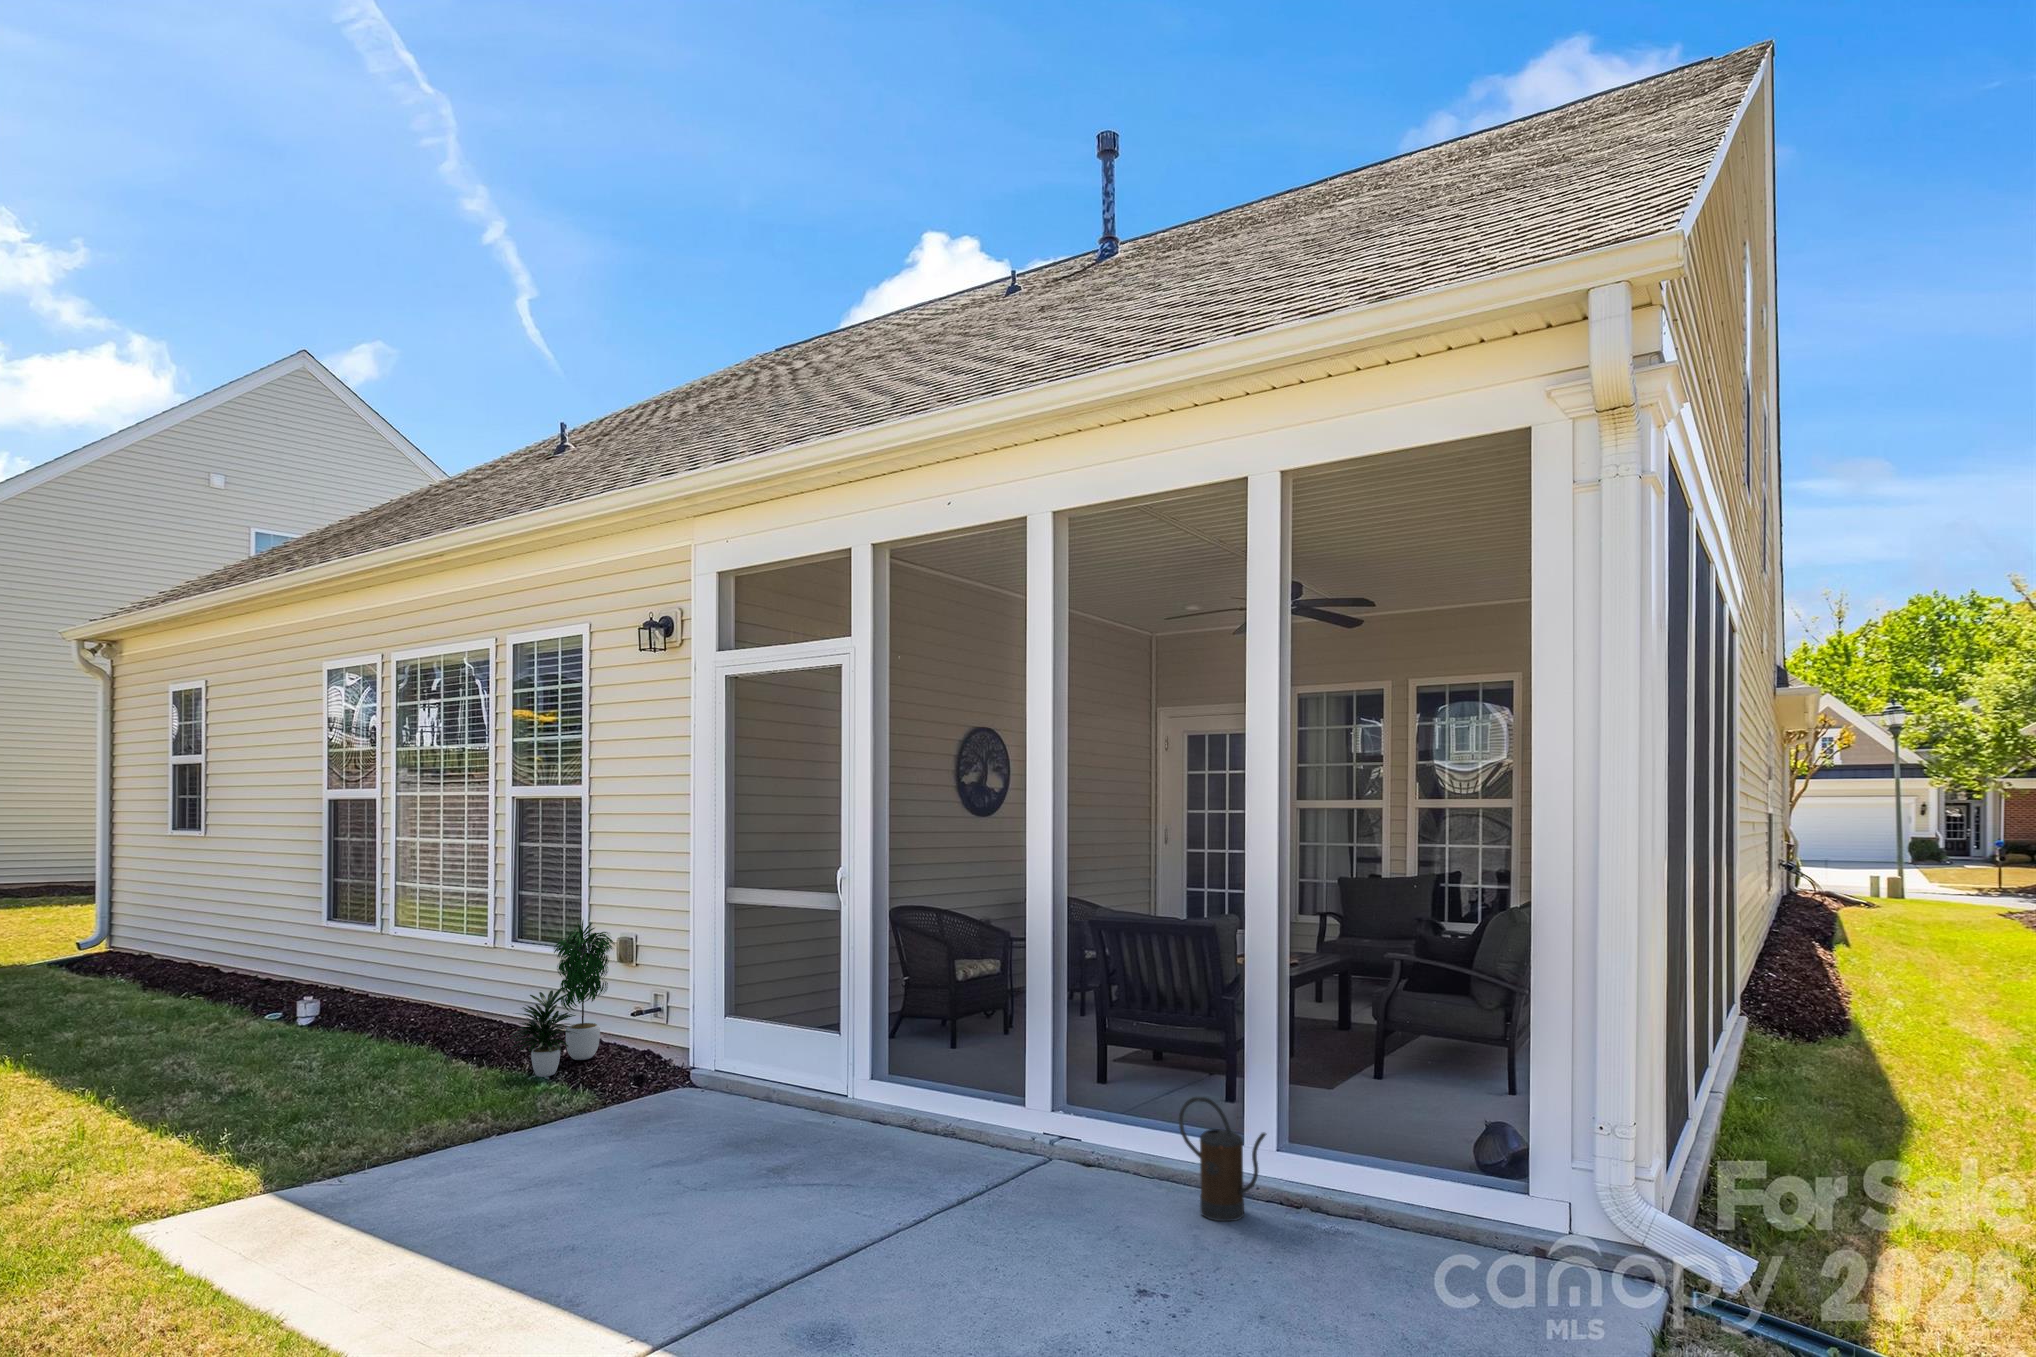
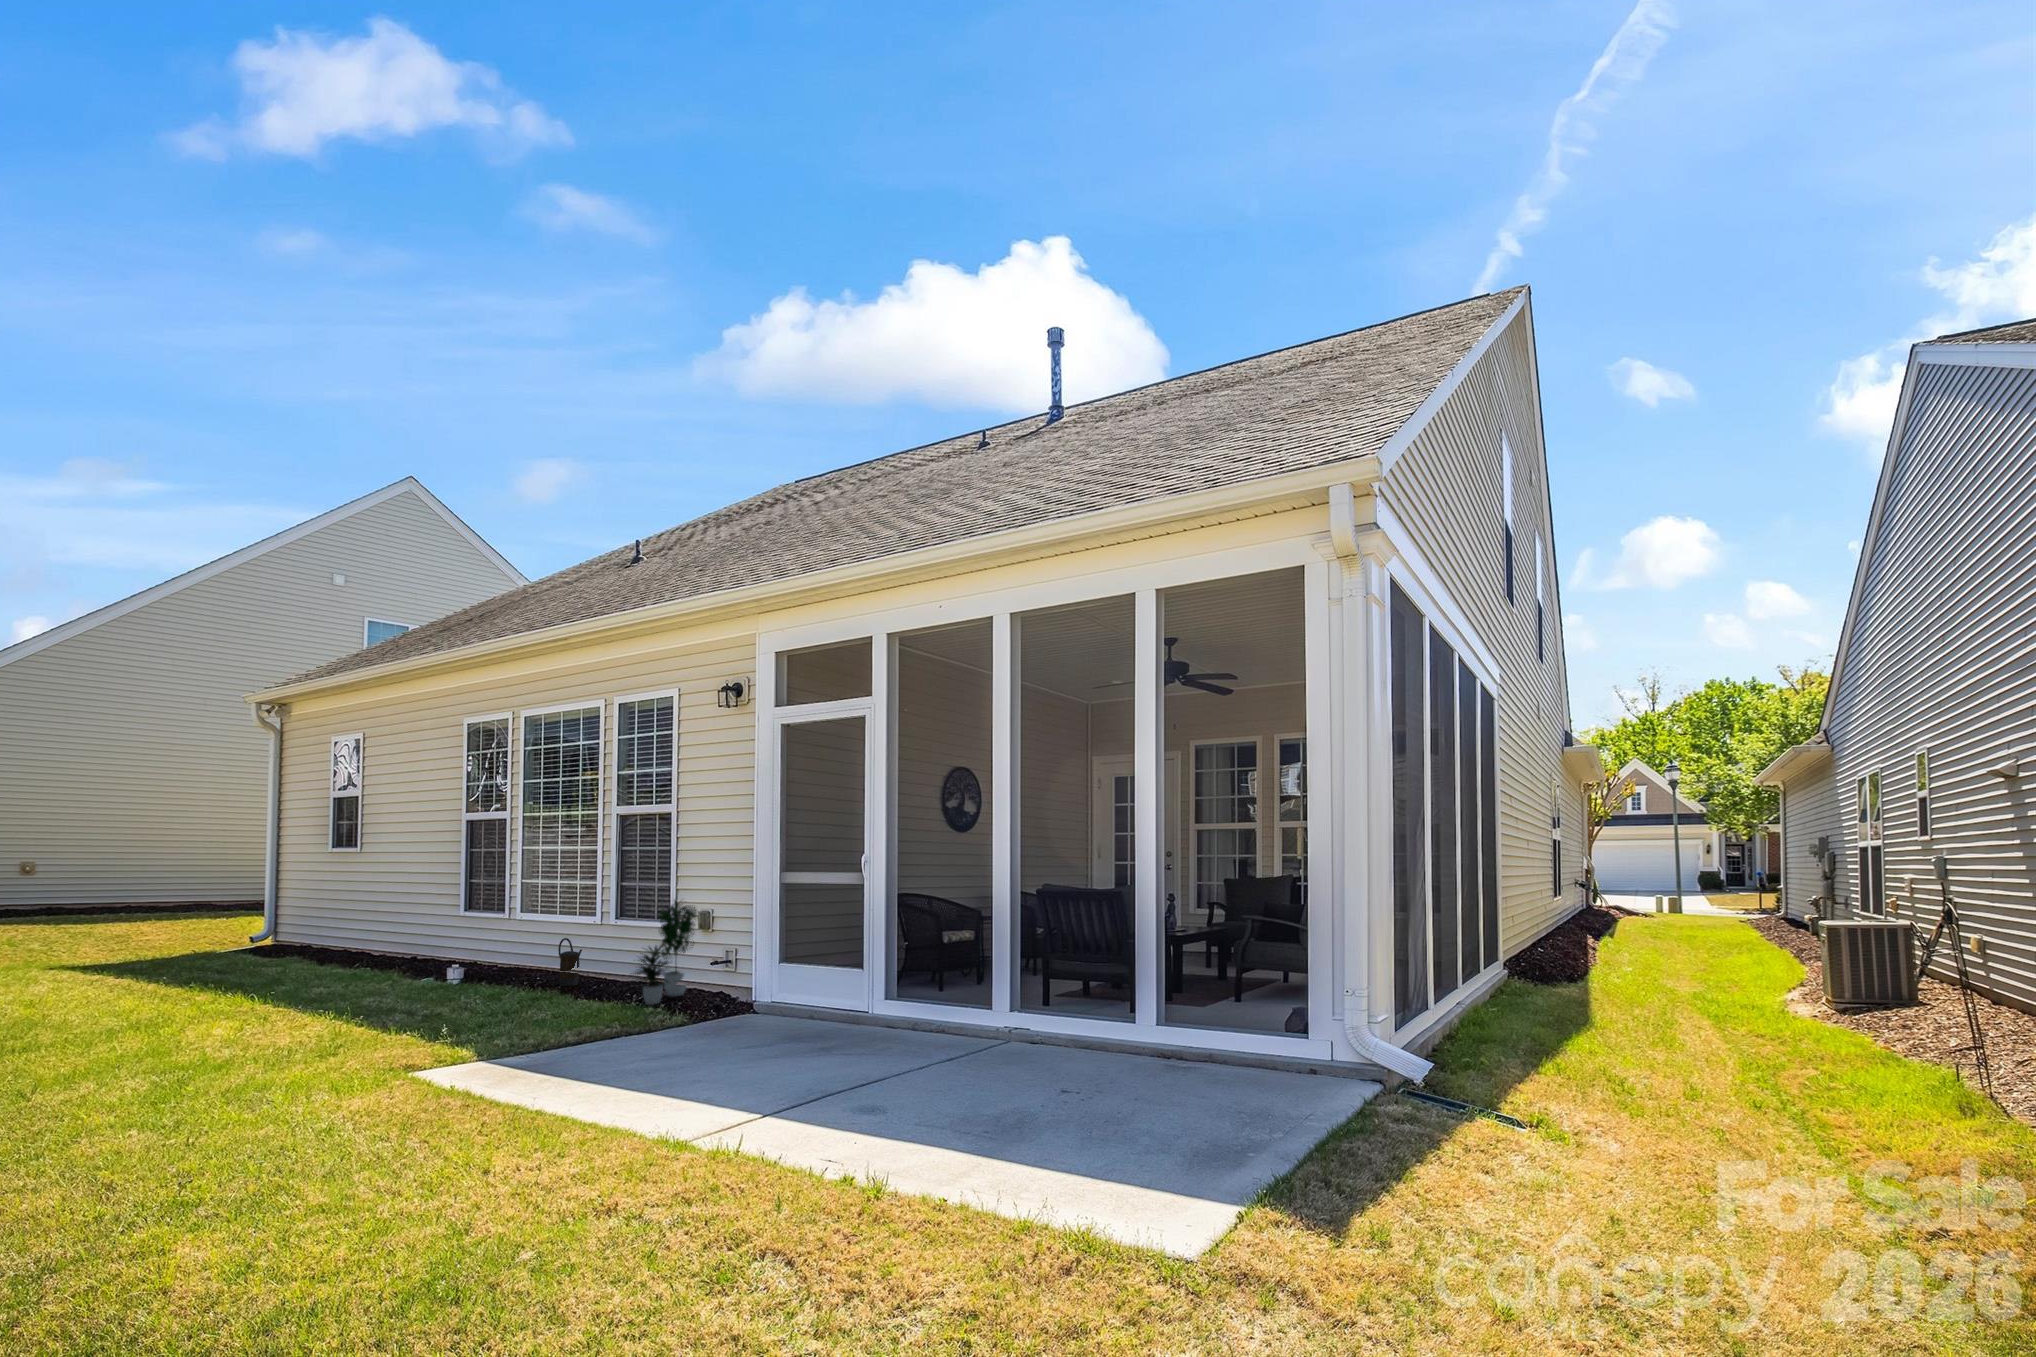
watering can: present [1179,1097,1266,1221] -> present [558,938,582,986]

